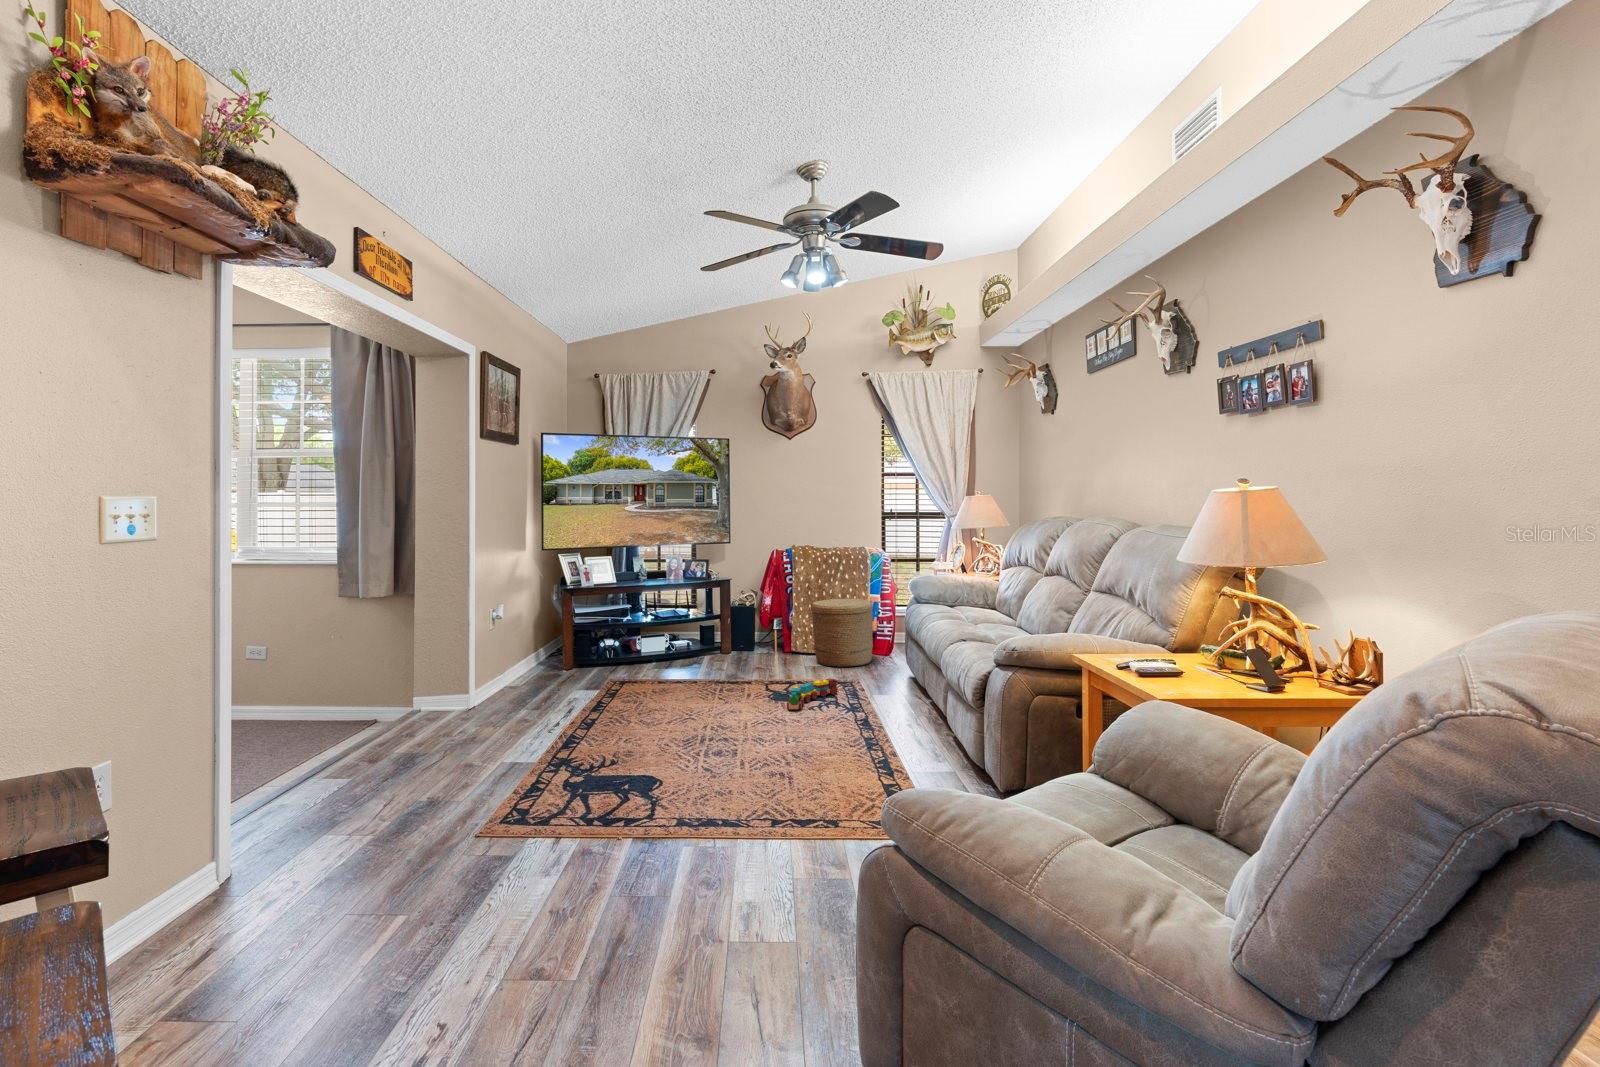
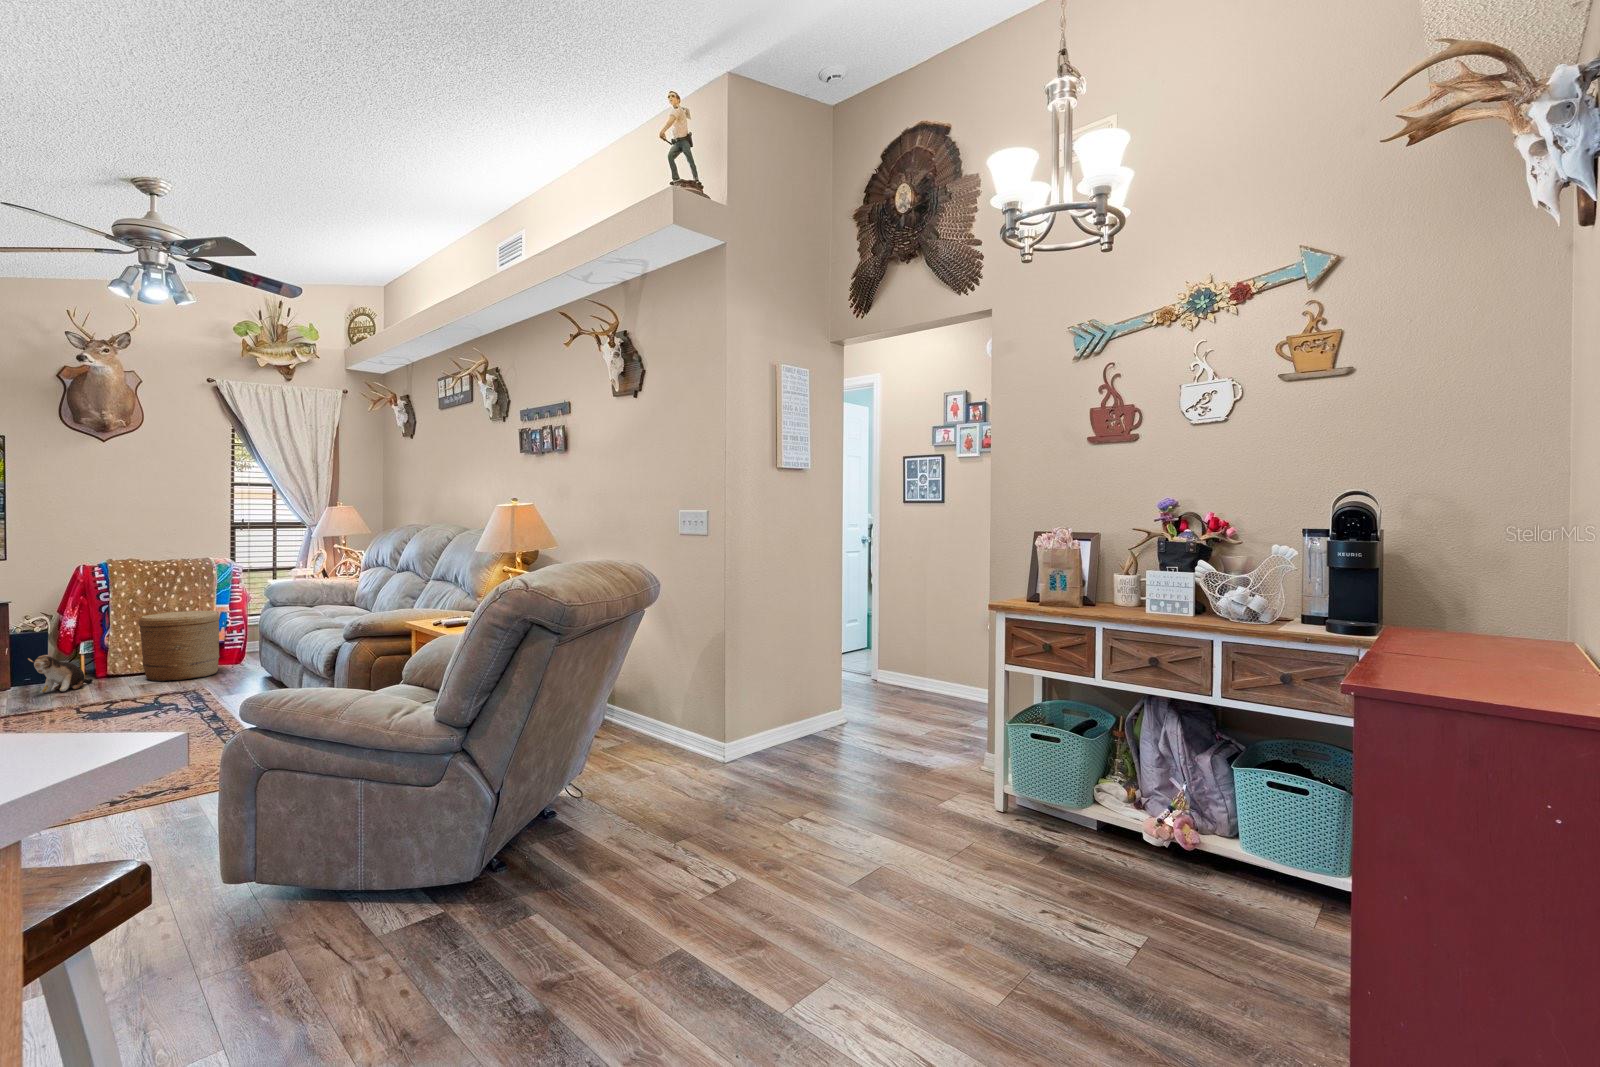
plush toy: none [735,633,780,667] -> present [28,655,93,693]
toy train: present [787,678,838,710] -> none [115,685,178,718]

